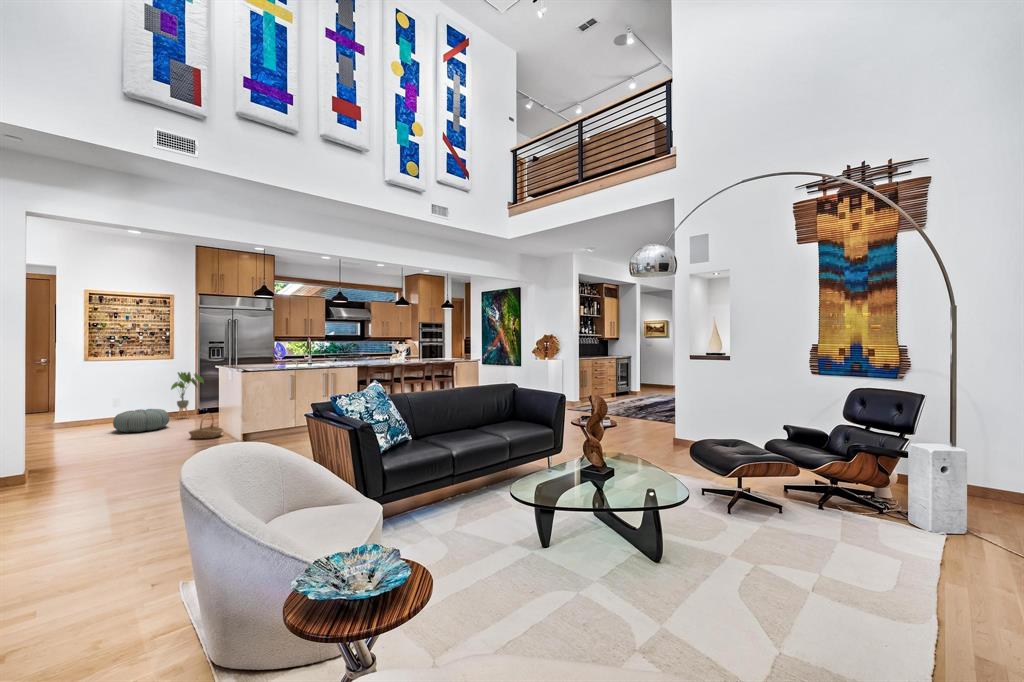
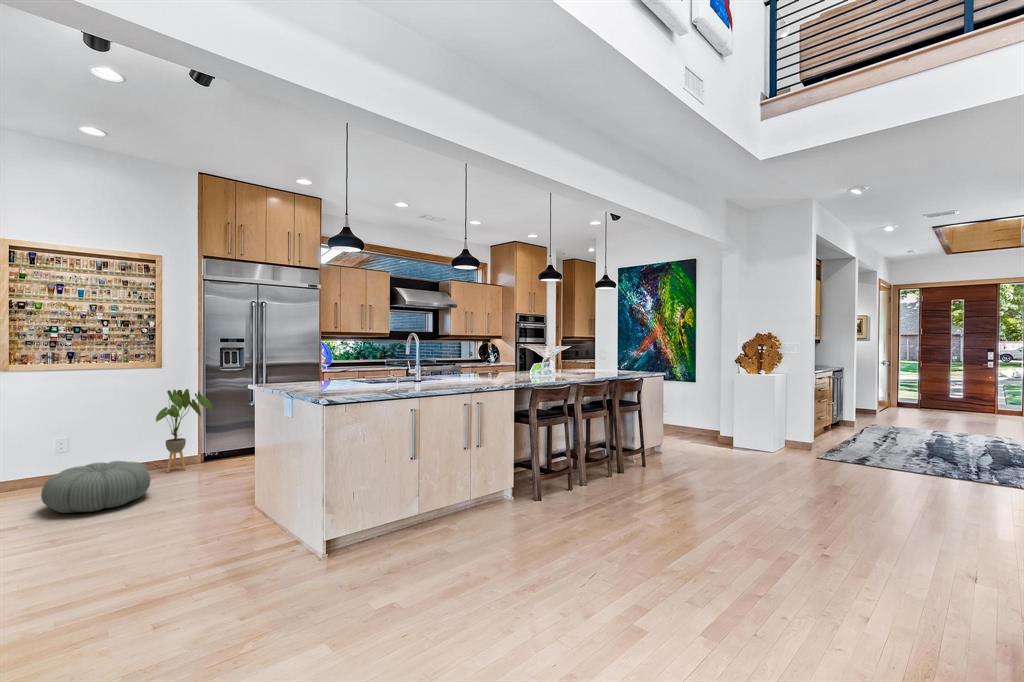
basket: present [189,413,223,439] -> none [186,483,255,540]

